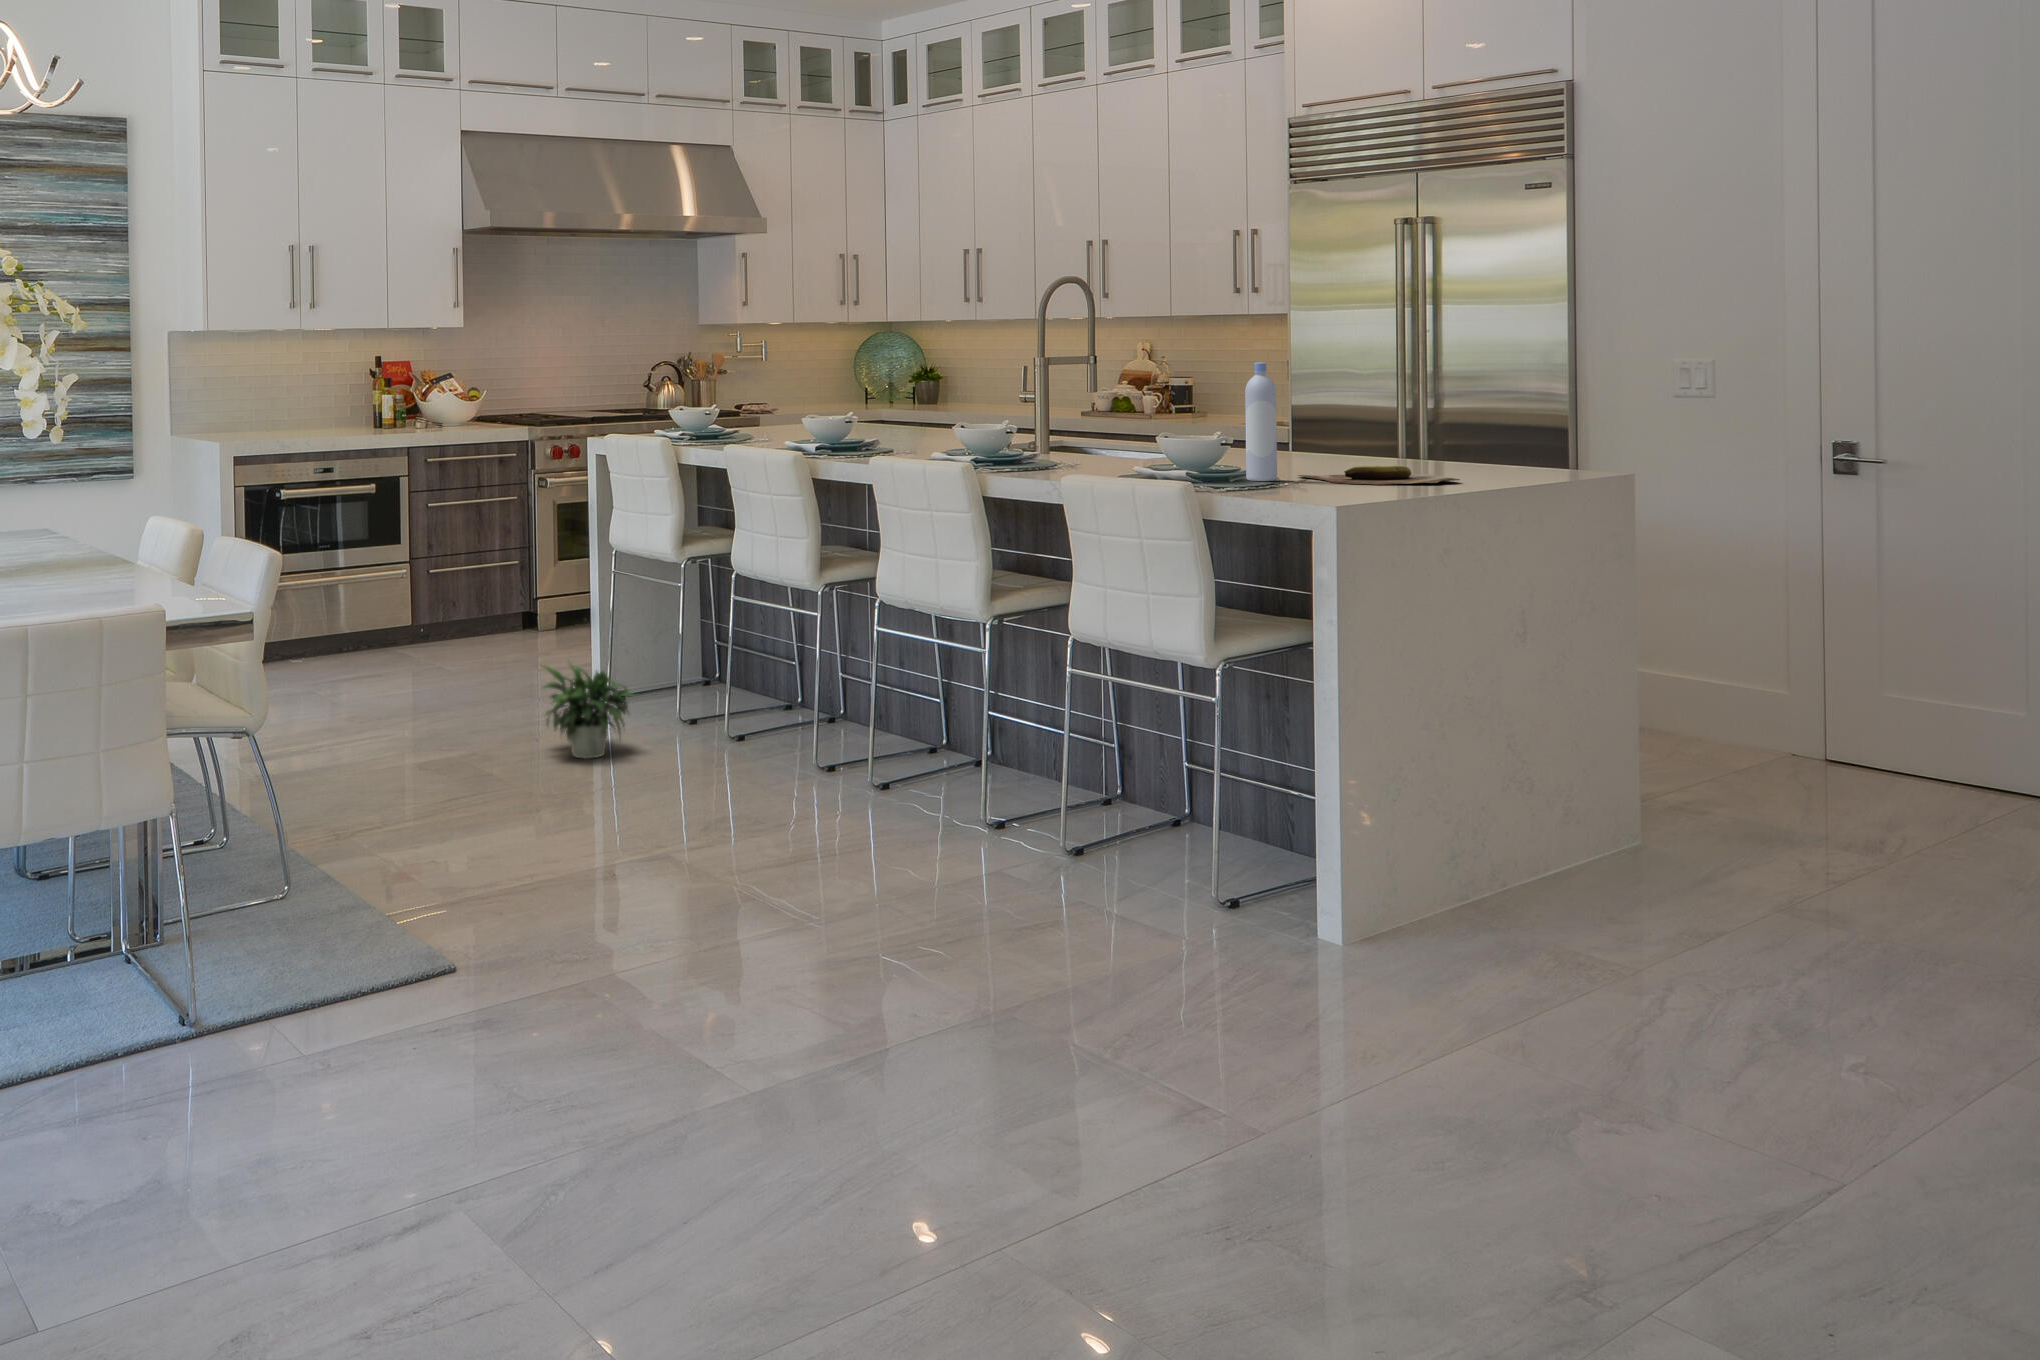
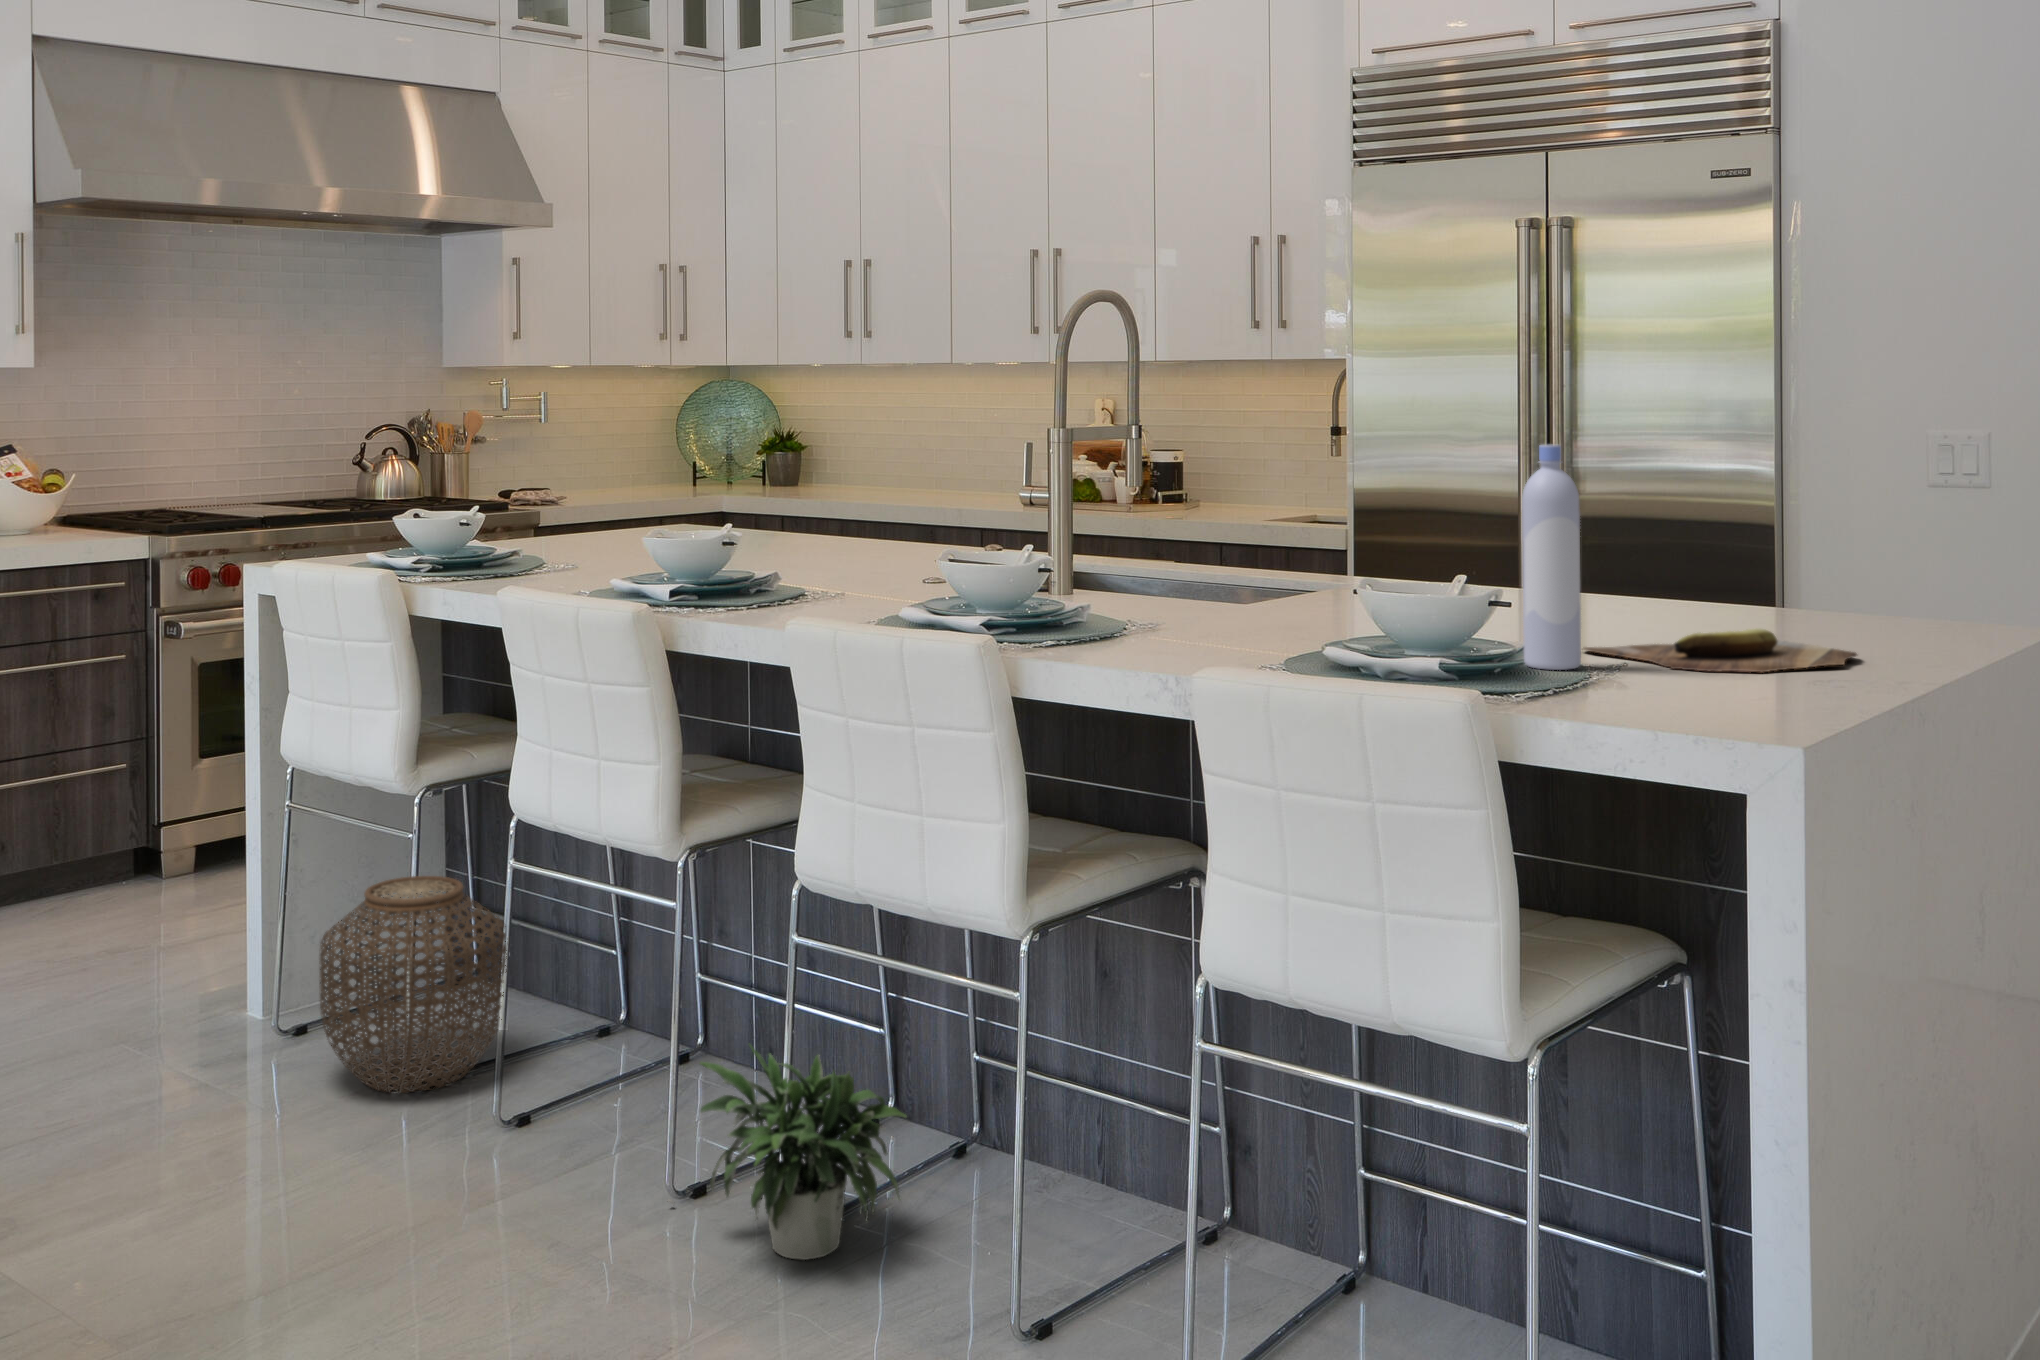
woven basket: none [633,610,734,723] -> present [320,876,507,1093]
potted plant: present [542,664,634,759] -> present [667,1043,907,1260]

